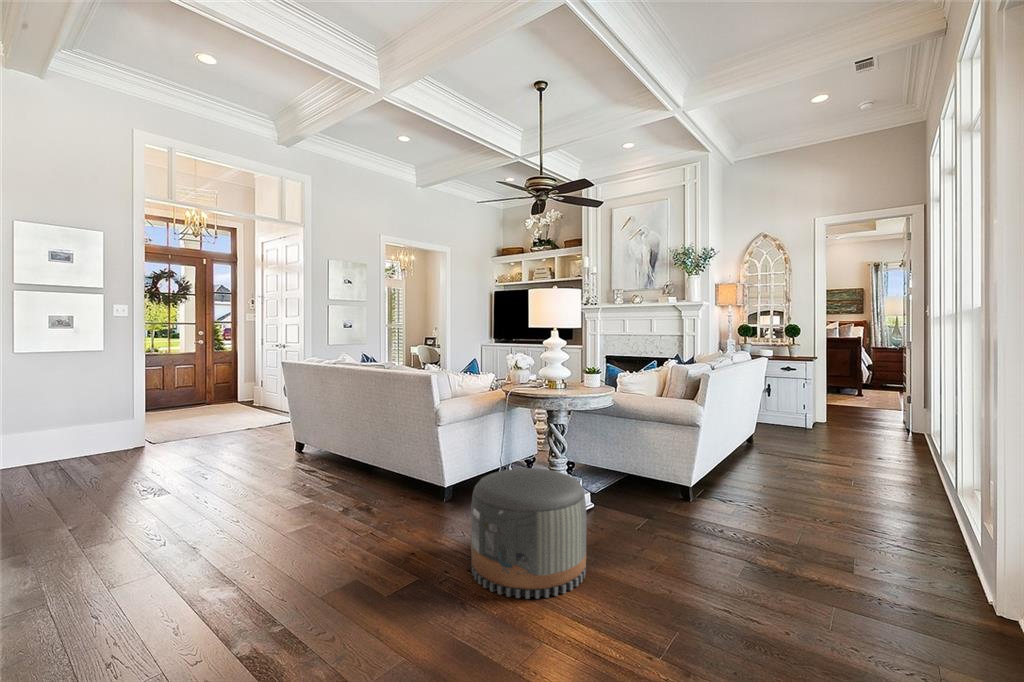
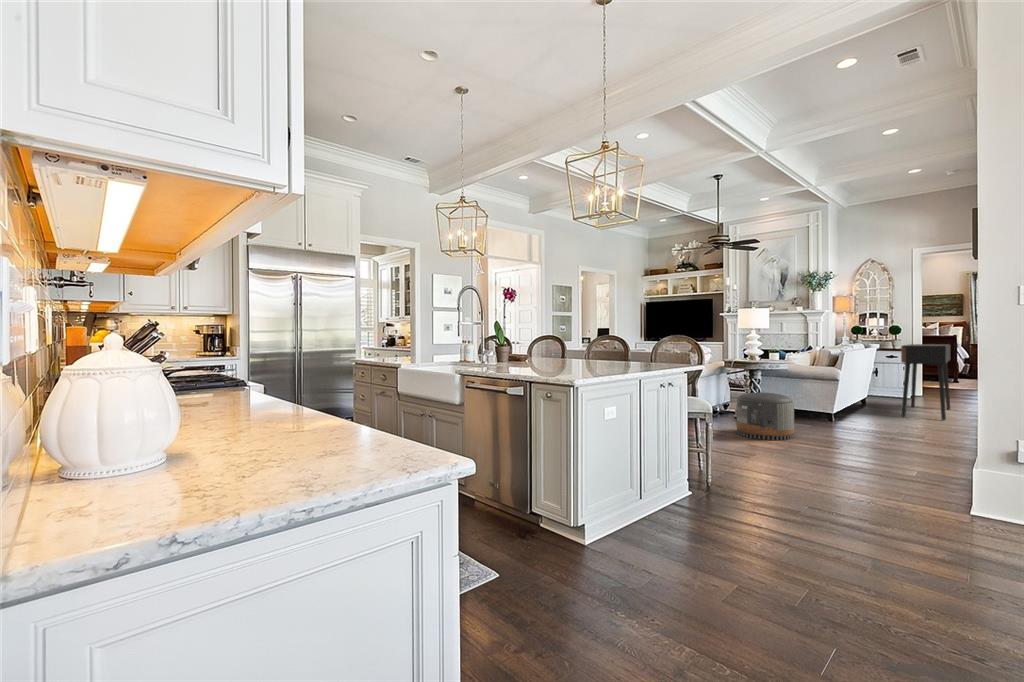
console table: none [803,354,875,491] -> present [901,344,950,420]

